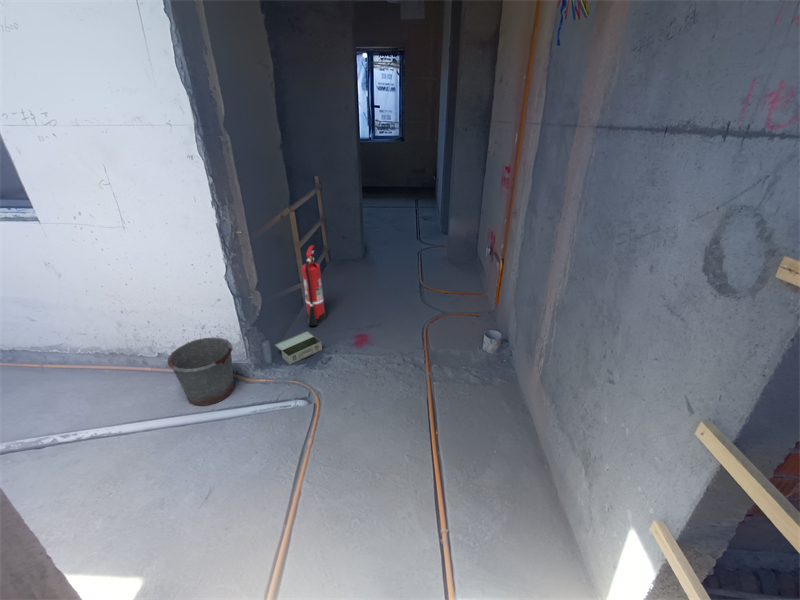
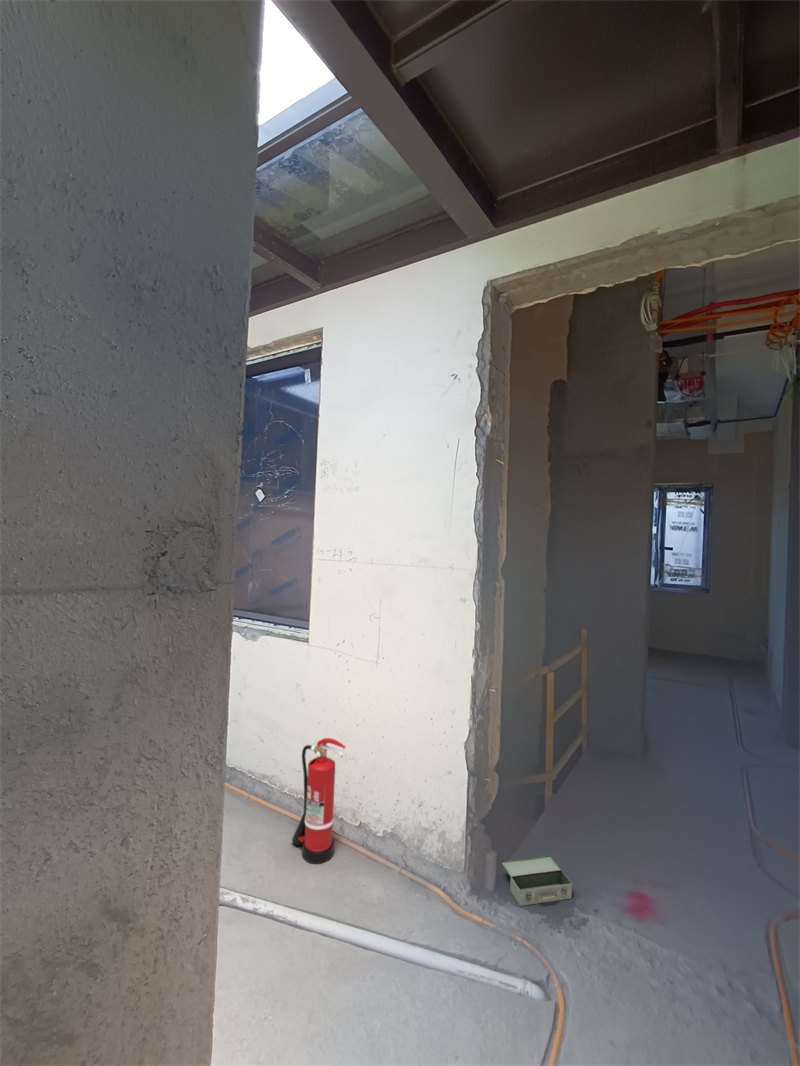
fire extinguisher: present [301,245,326,325] -> present [292,738,345,864]
bucket: present [168,338,235,406] -> none [373,820,451,929]

